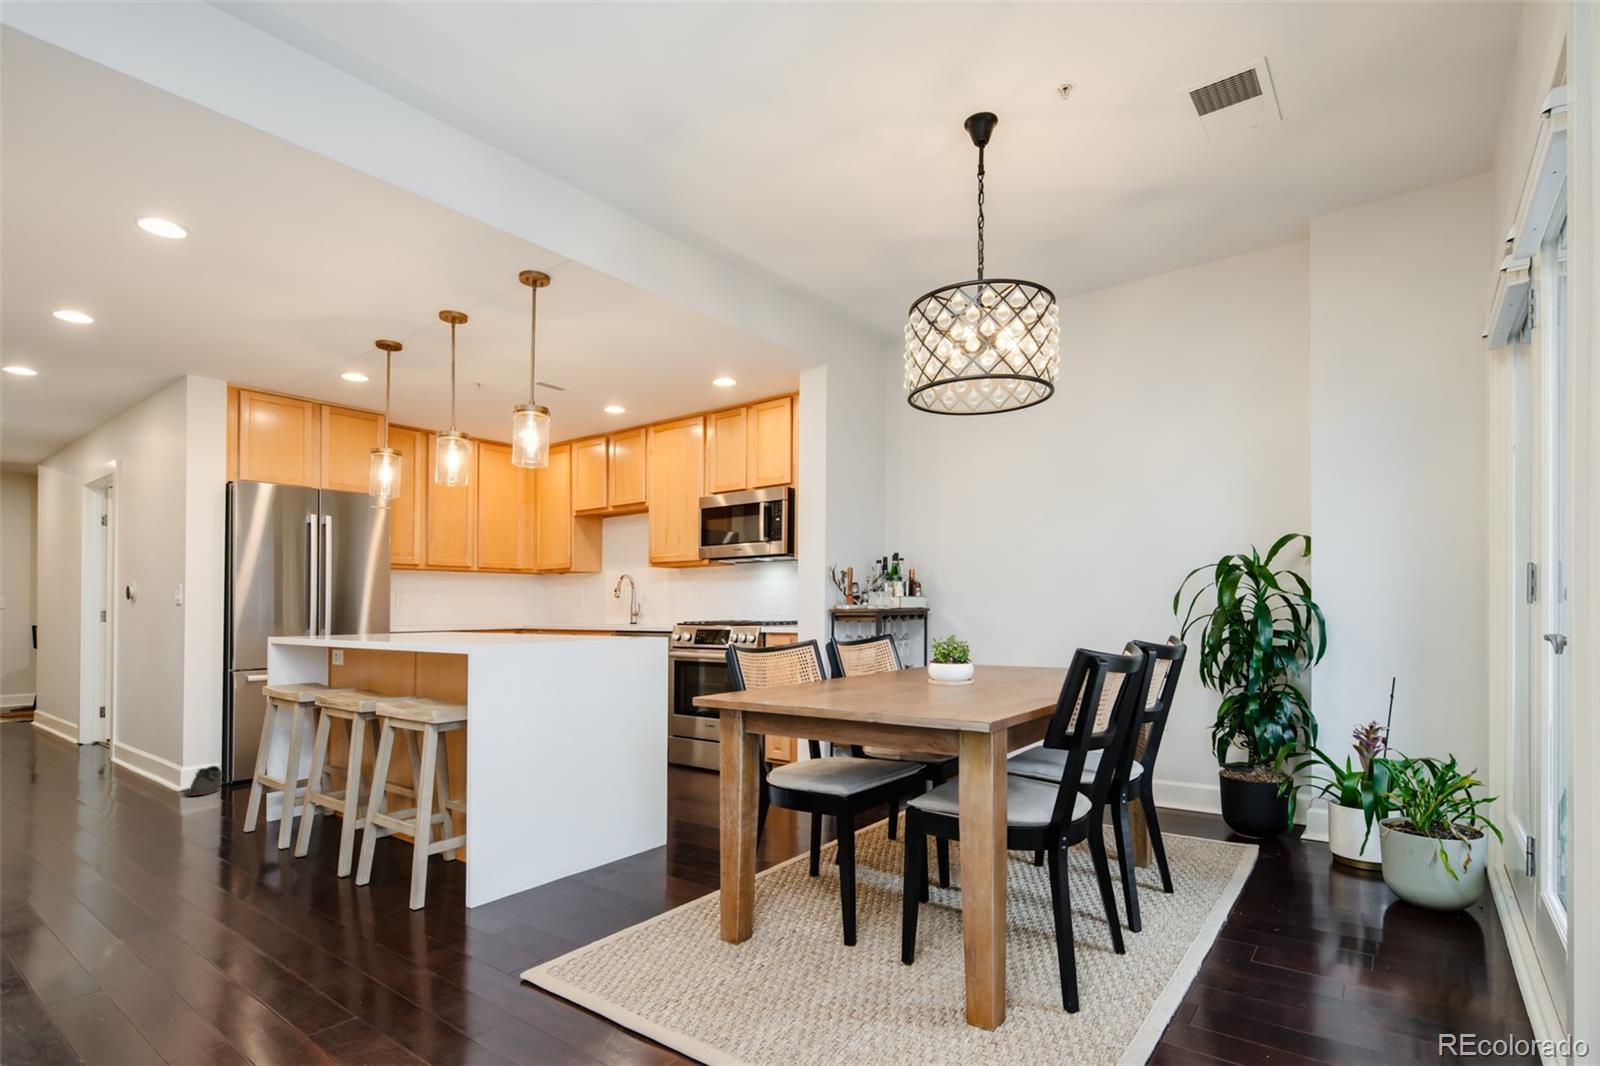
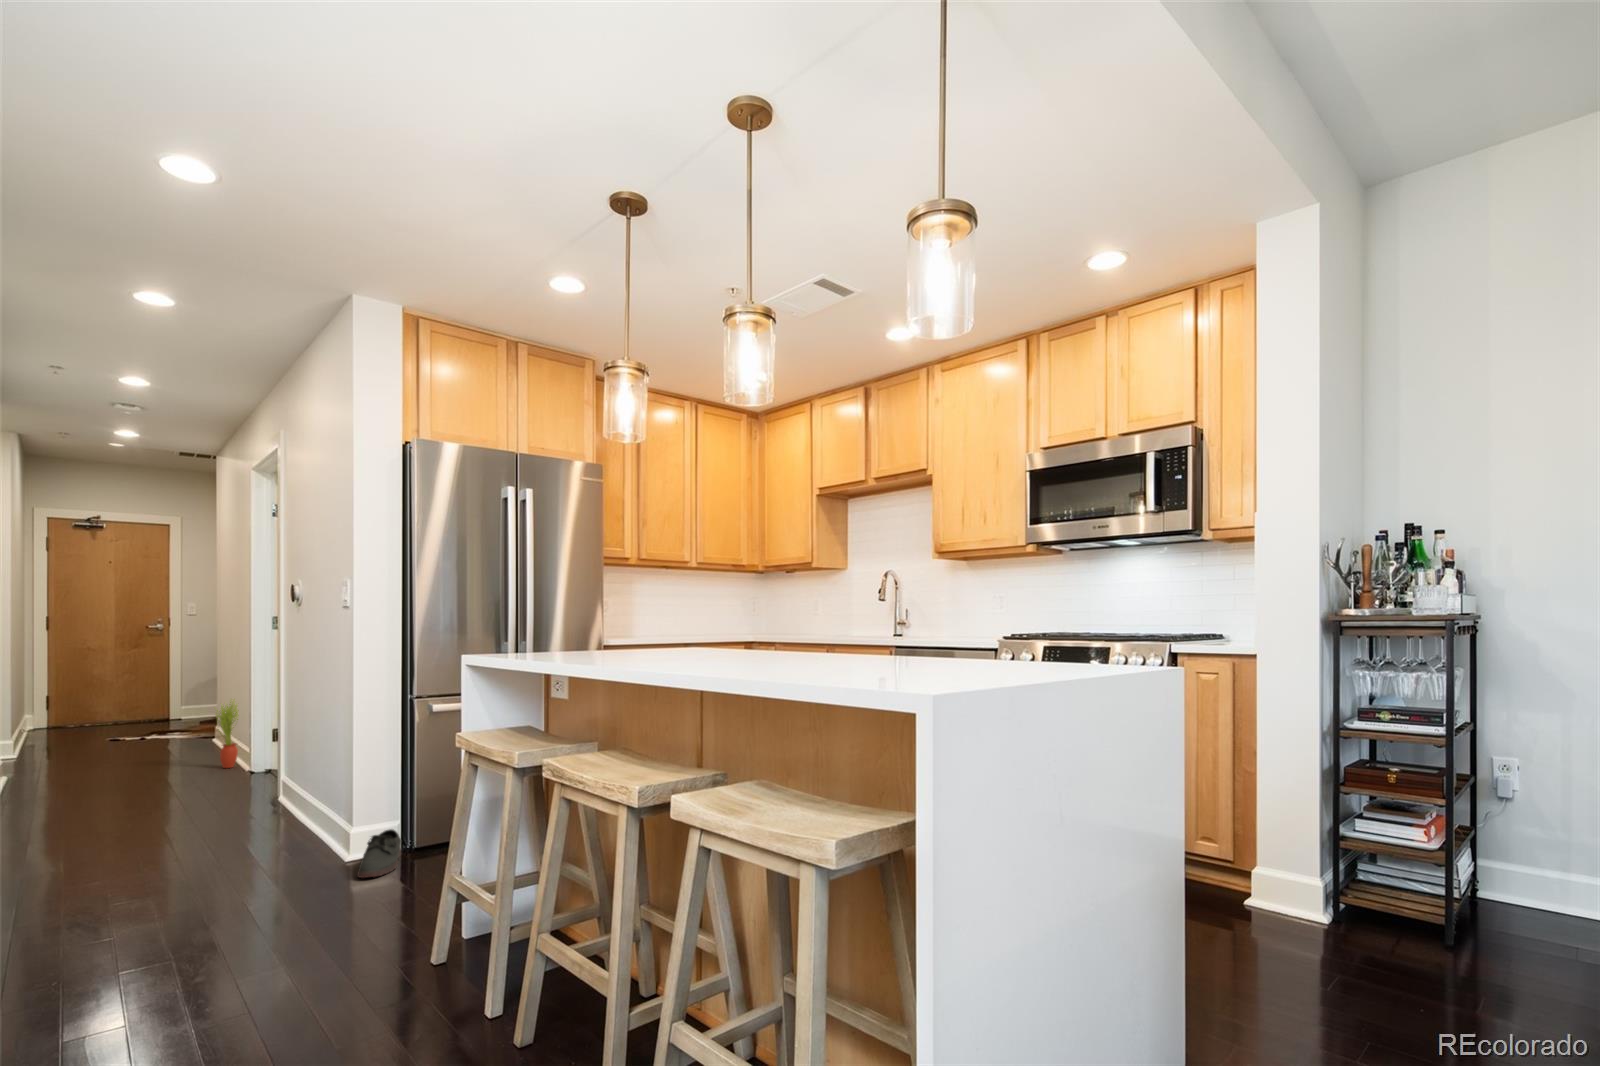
potted plant: none [45,682,69,741] -> present [216,699,239,768]

